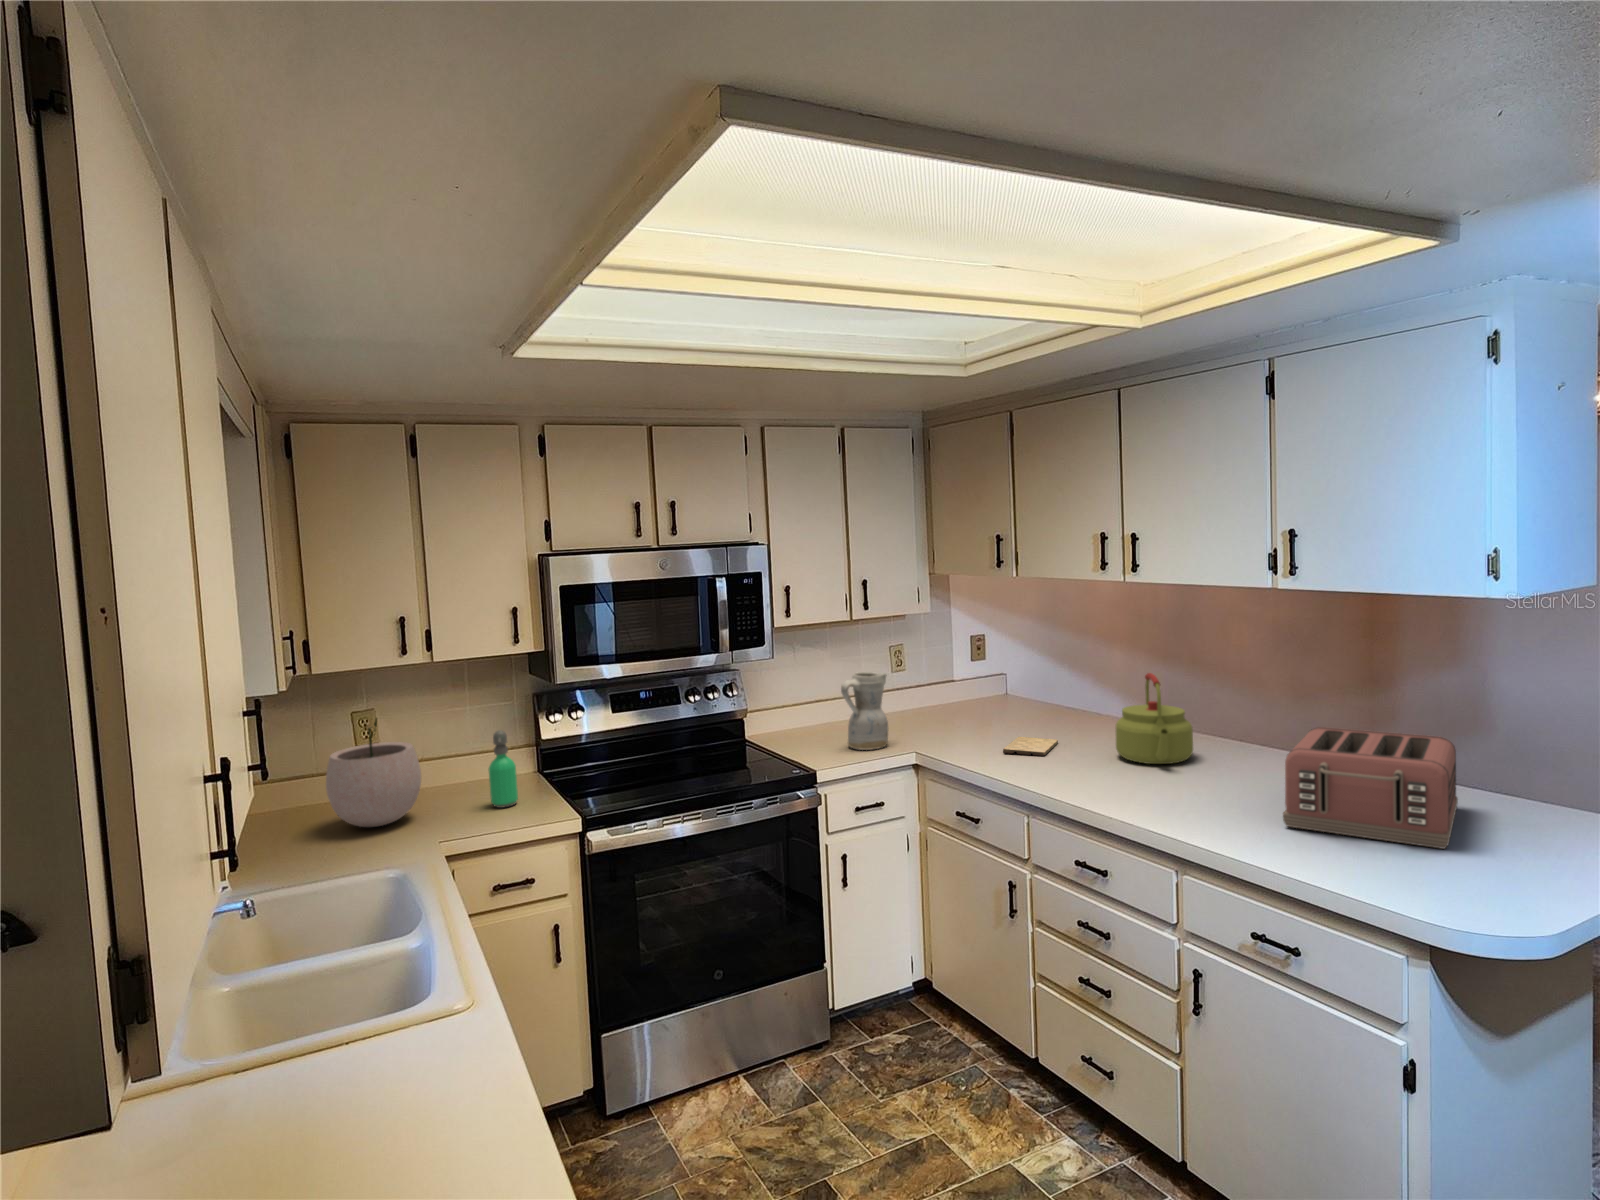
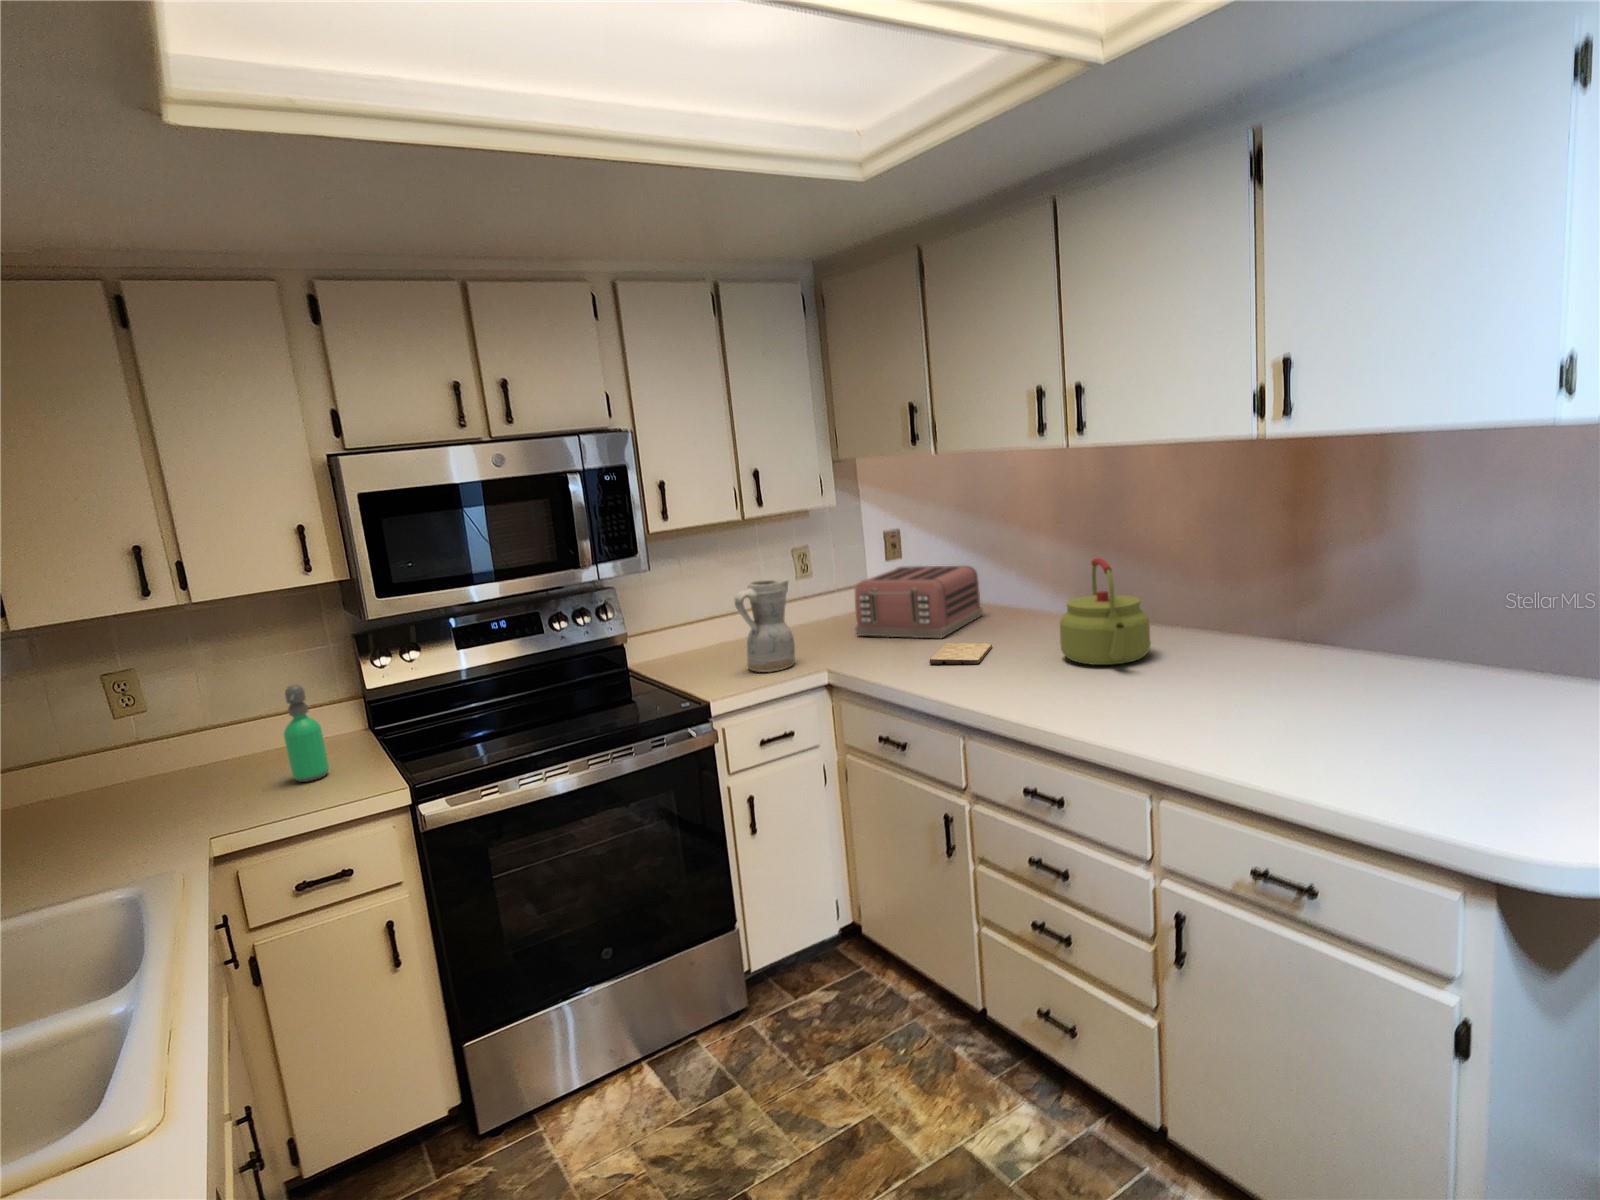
plant pot: present [326,719,421,827] -> none [47,682,190,825]
toaster: present [1283,727,1458,849] -> present [855,566,983,638]

